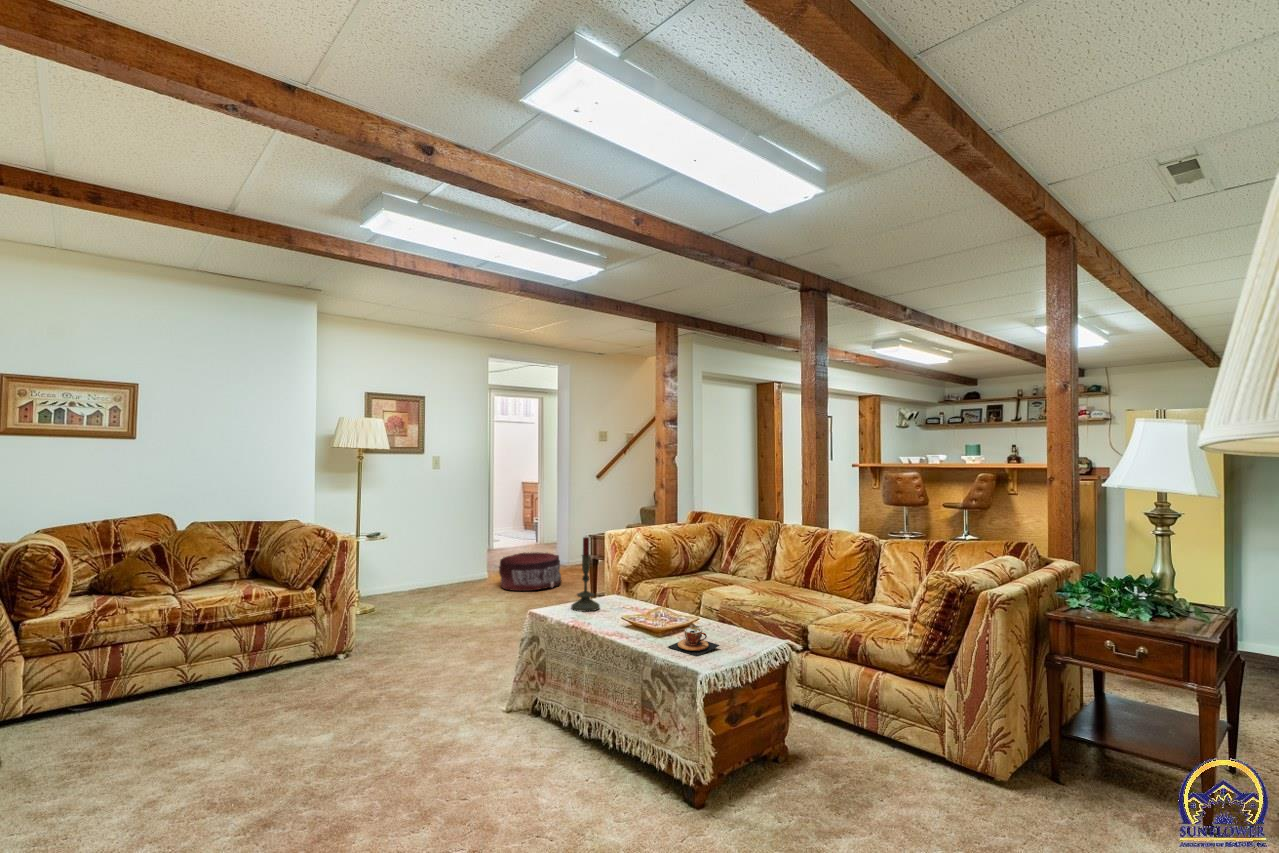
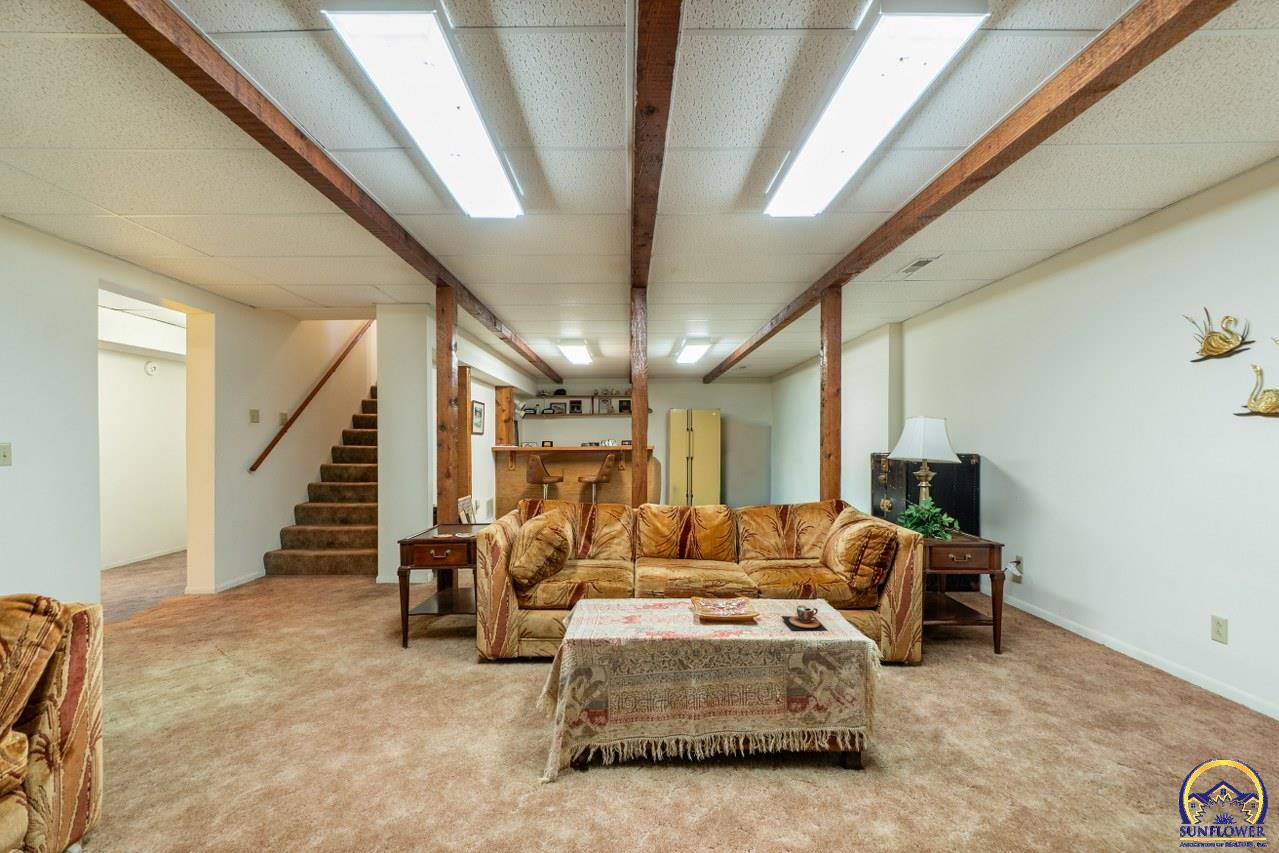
candle: present [571,537,600,612] -> none [593,533,627,625]
pouf: present [499,552,562,591] -> none [164,573,280,642]

